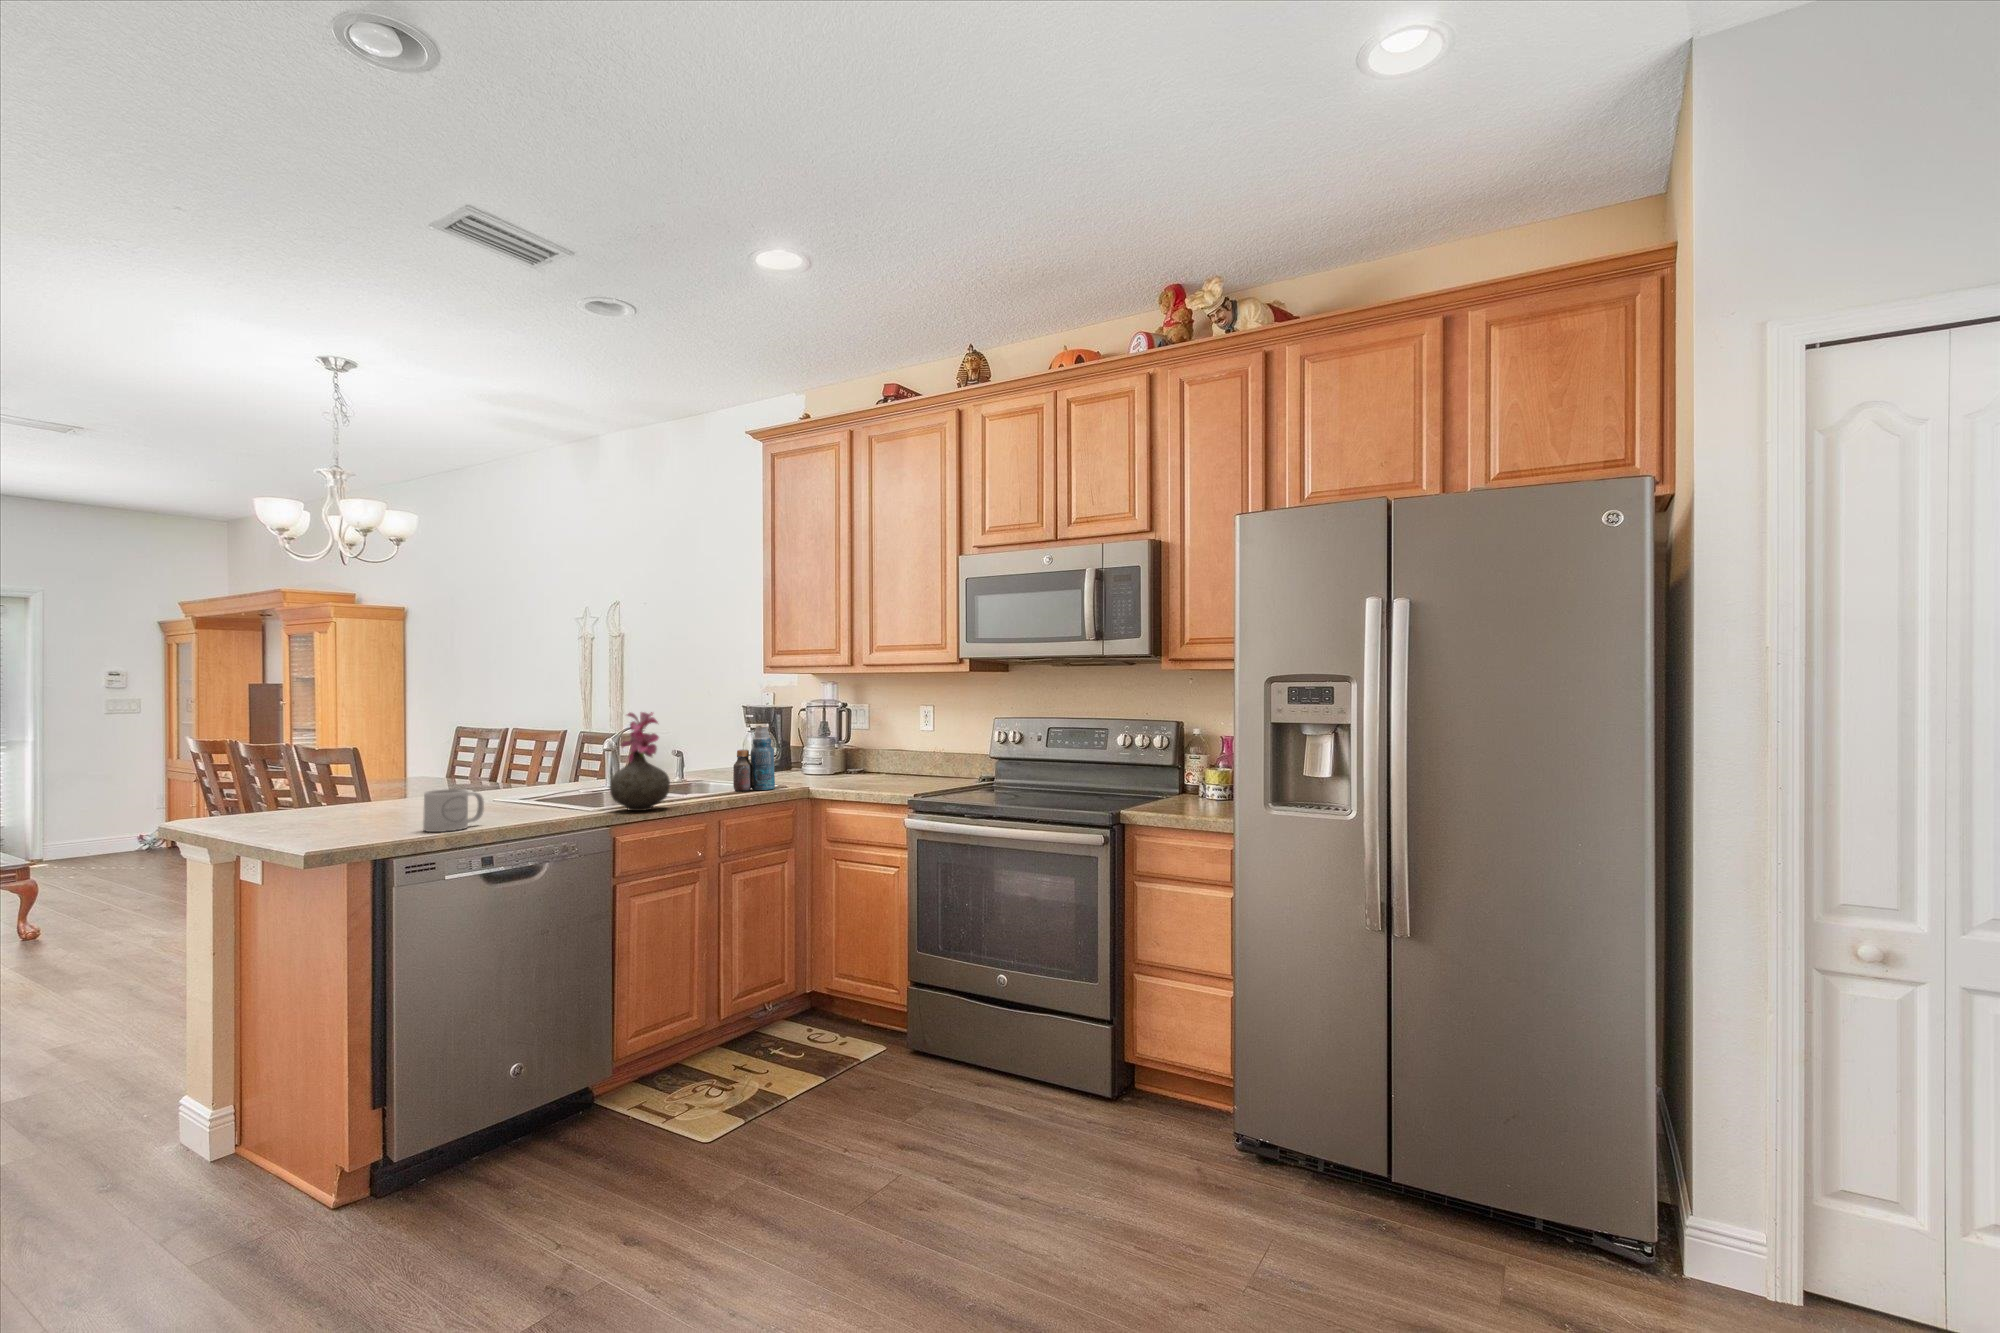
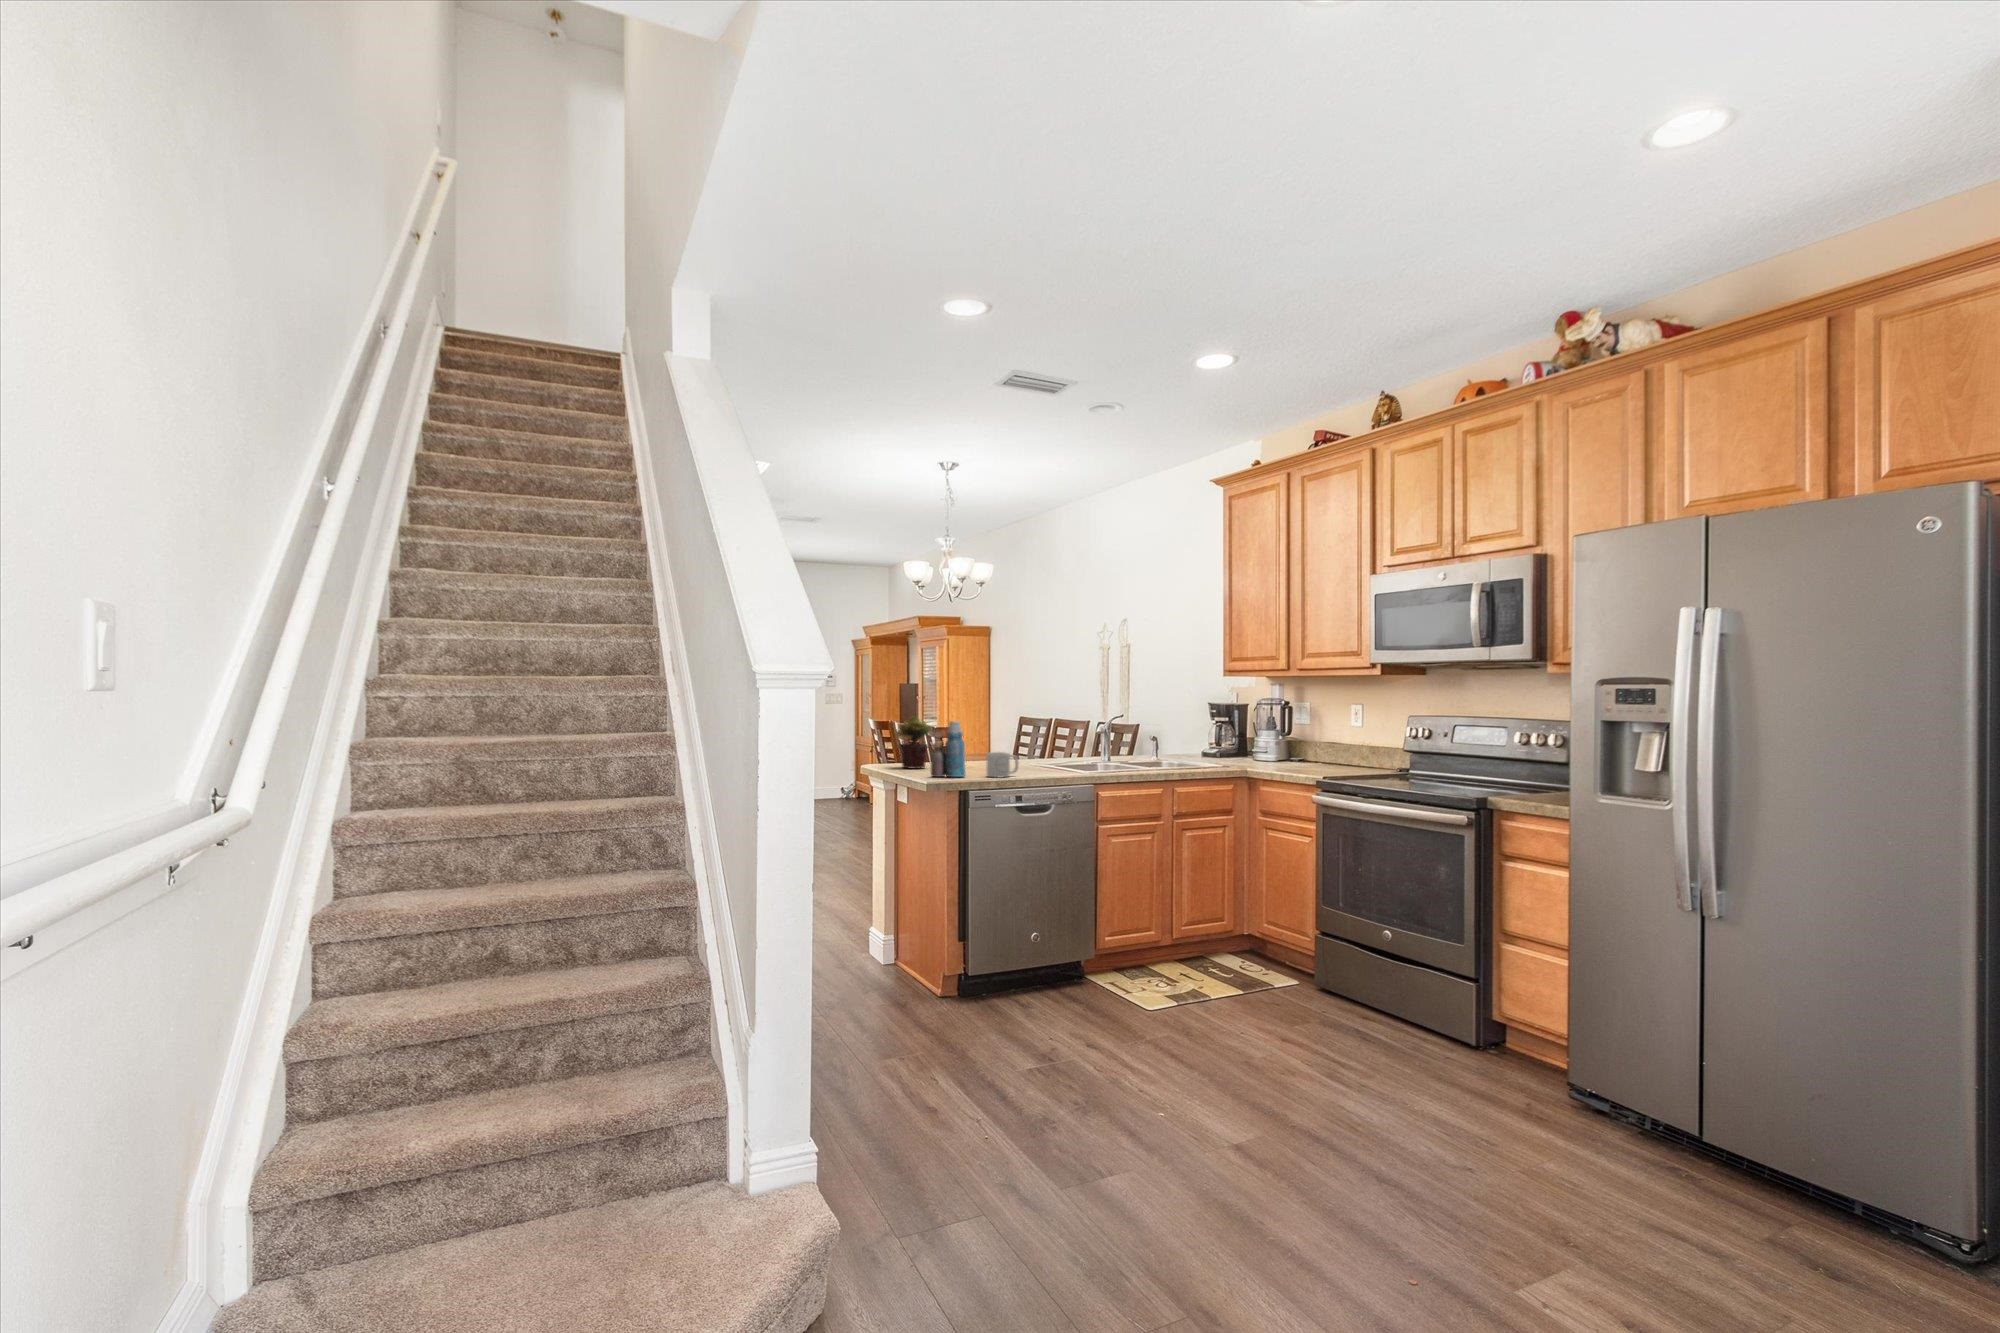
vase: present [610,712,670,811] -> none [1094,707,1133,775]
bottle: present [733,725,775,791] -> present [931,721,965,777]
potted plant: none [227,734,310,824] -> present [896,717,931,769]

